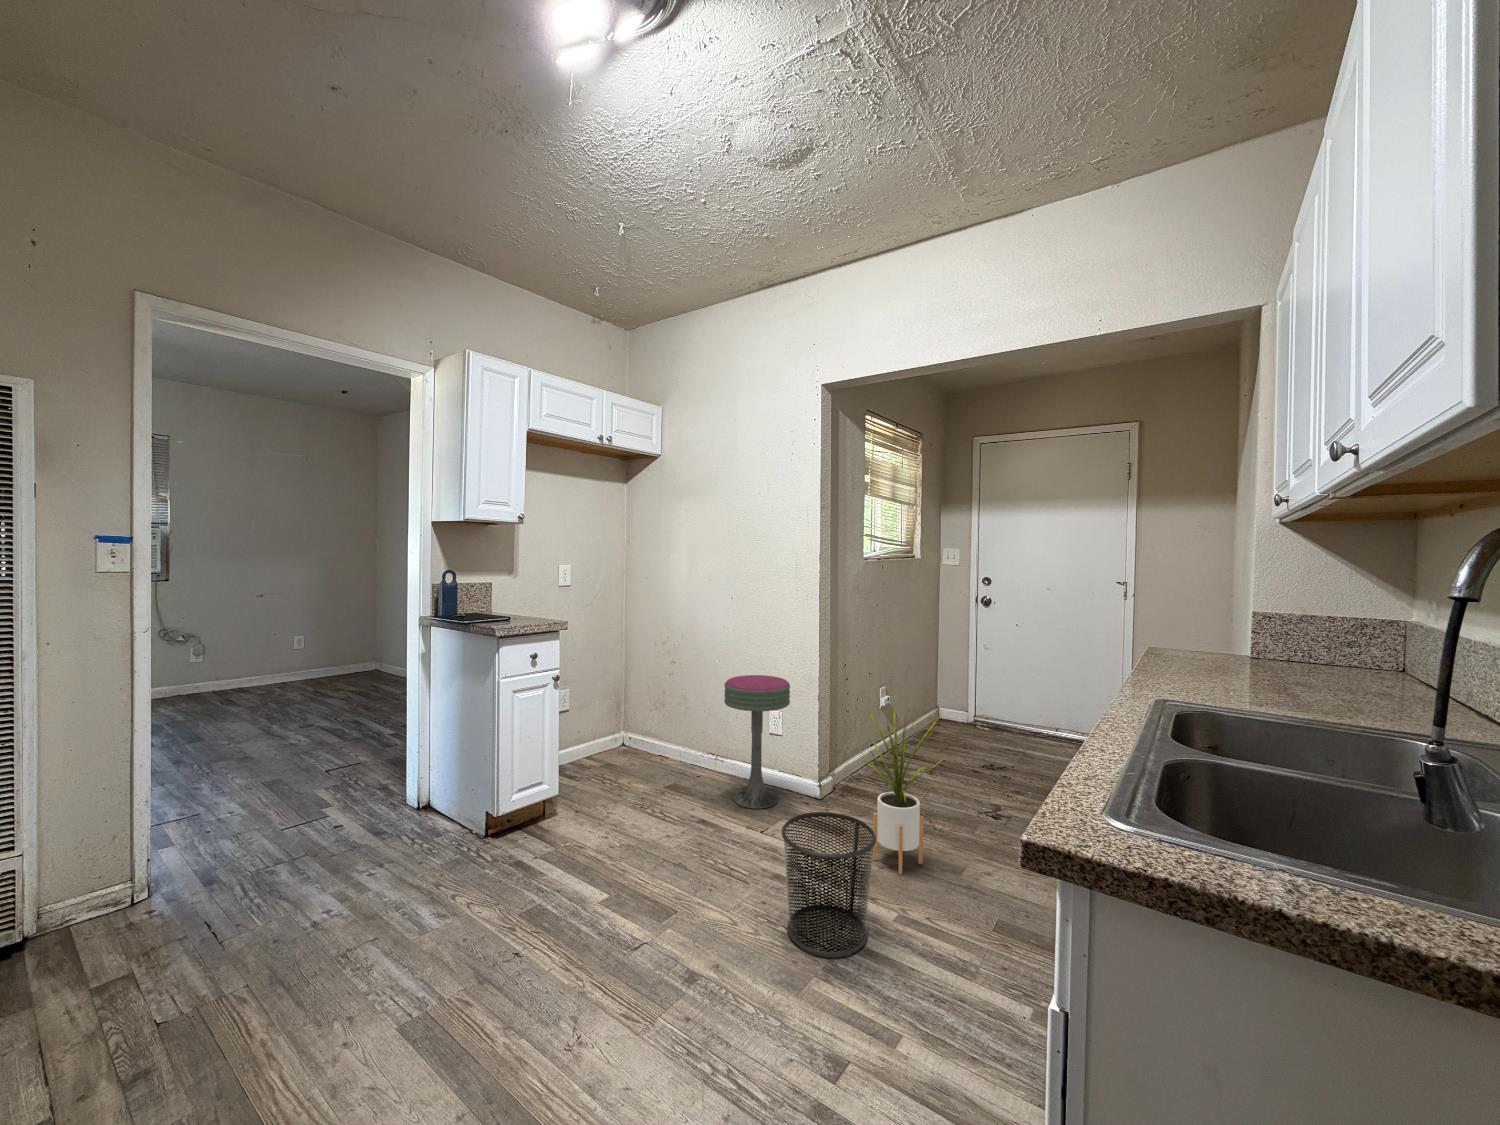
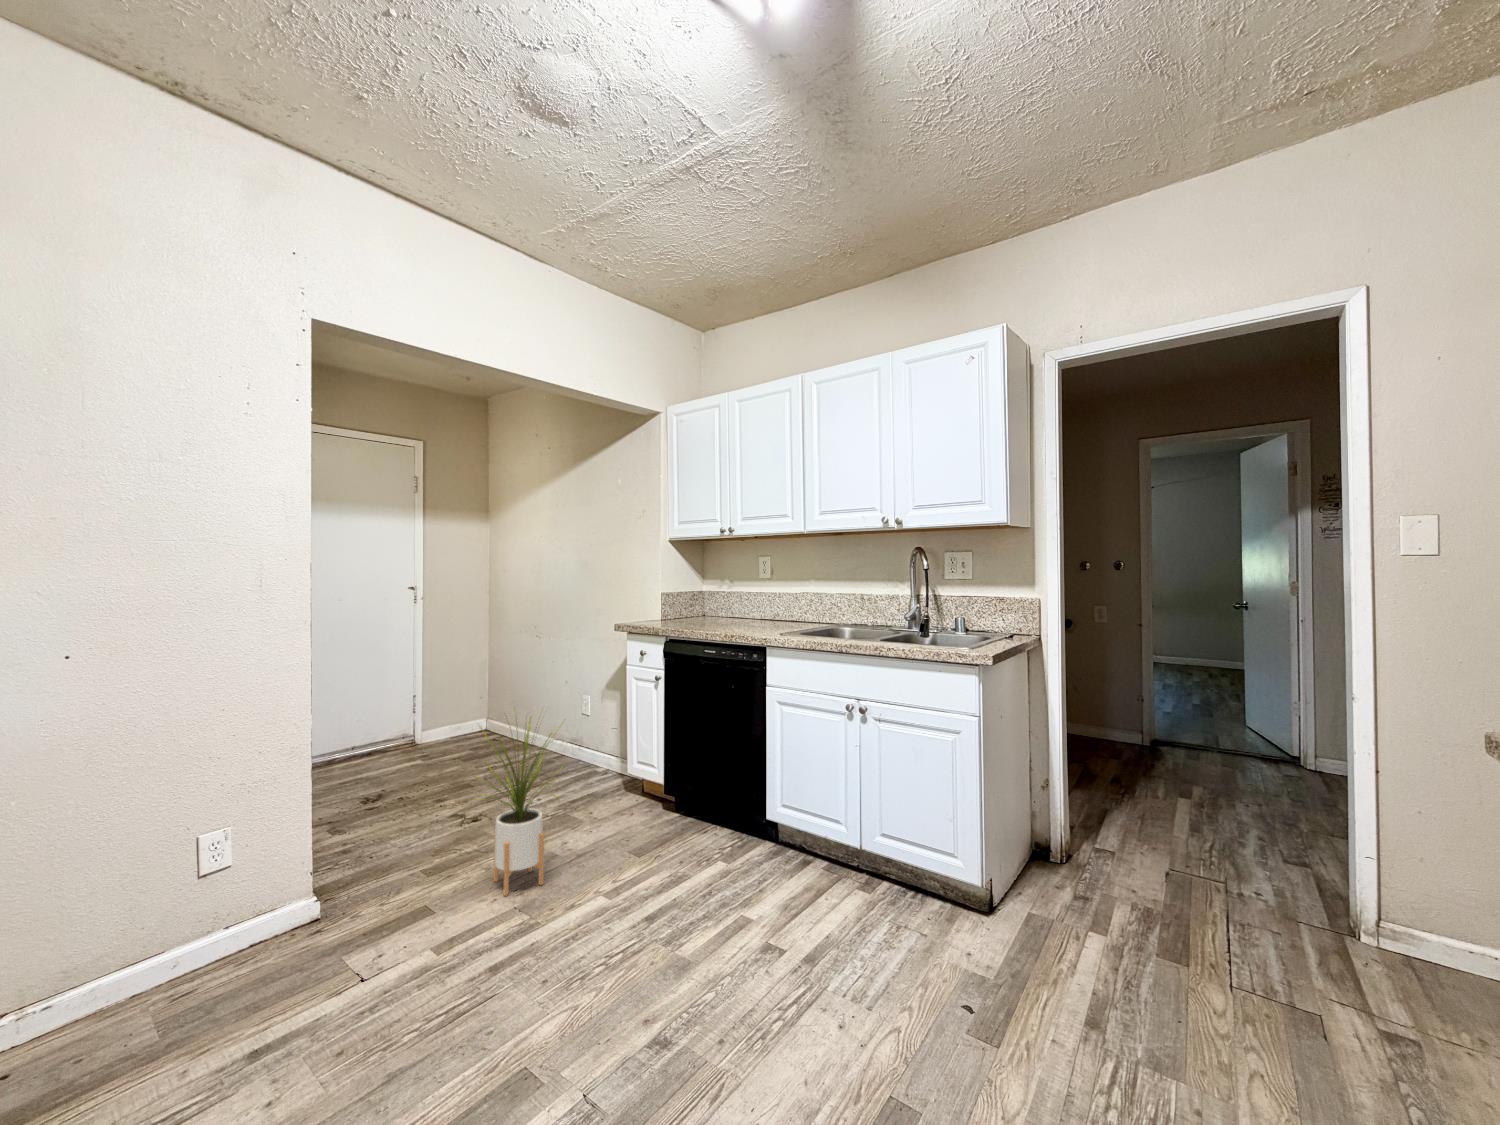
bar stool: present [724,675,790,809] -> none [165,756,314,1008]
waste bin: present [781,812,876,957] -> none [566,817,664,963]

